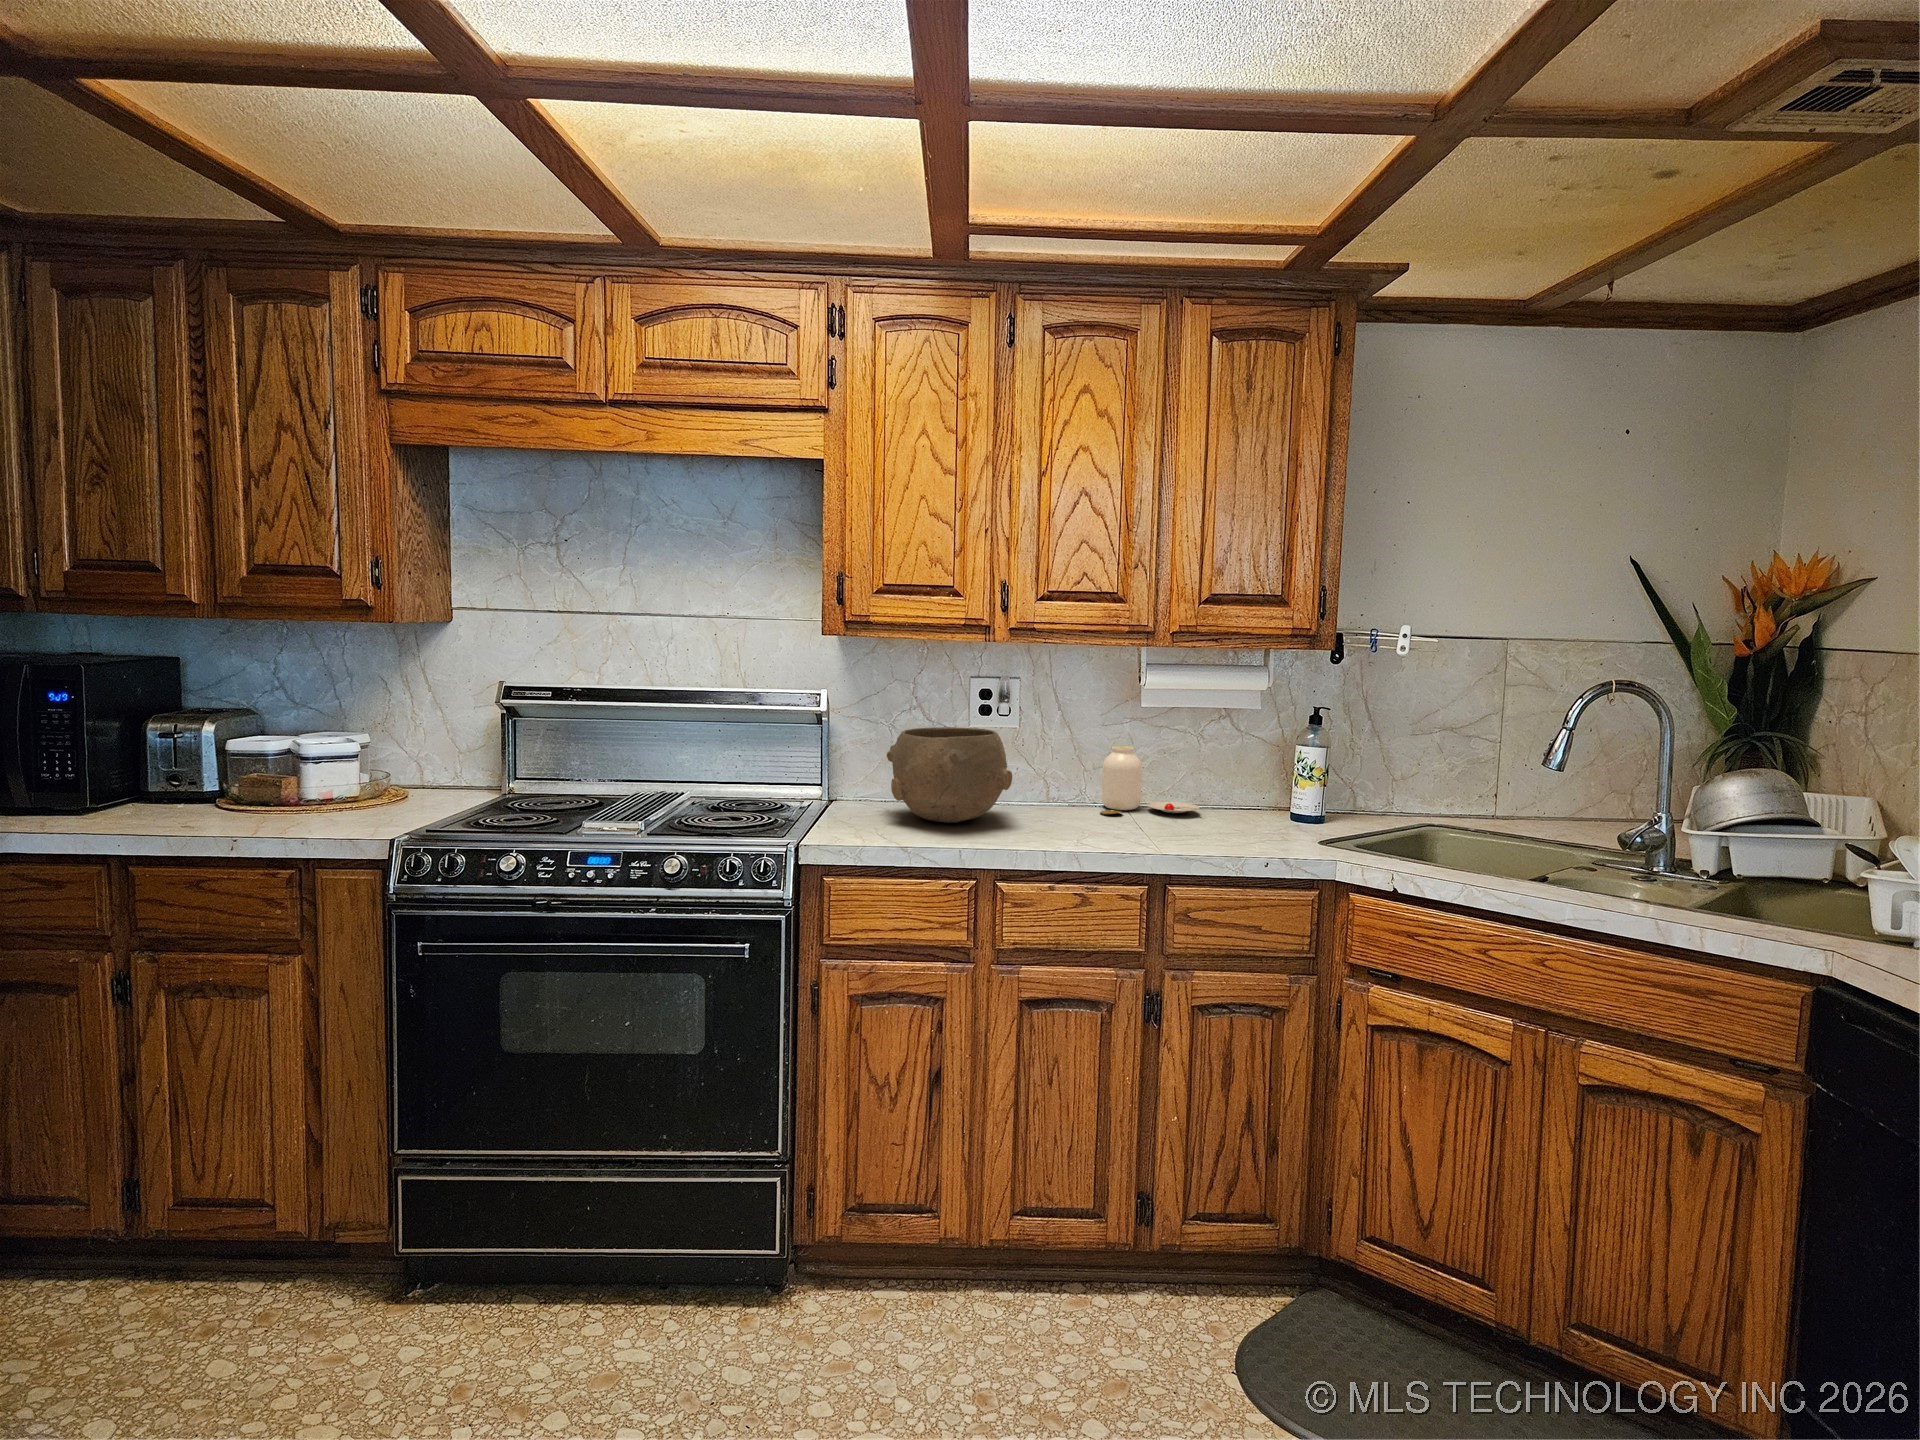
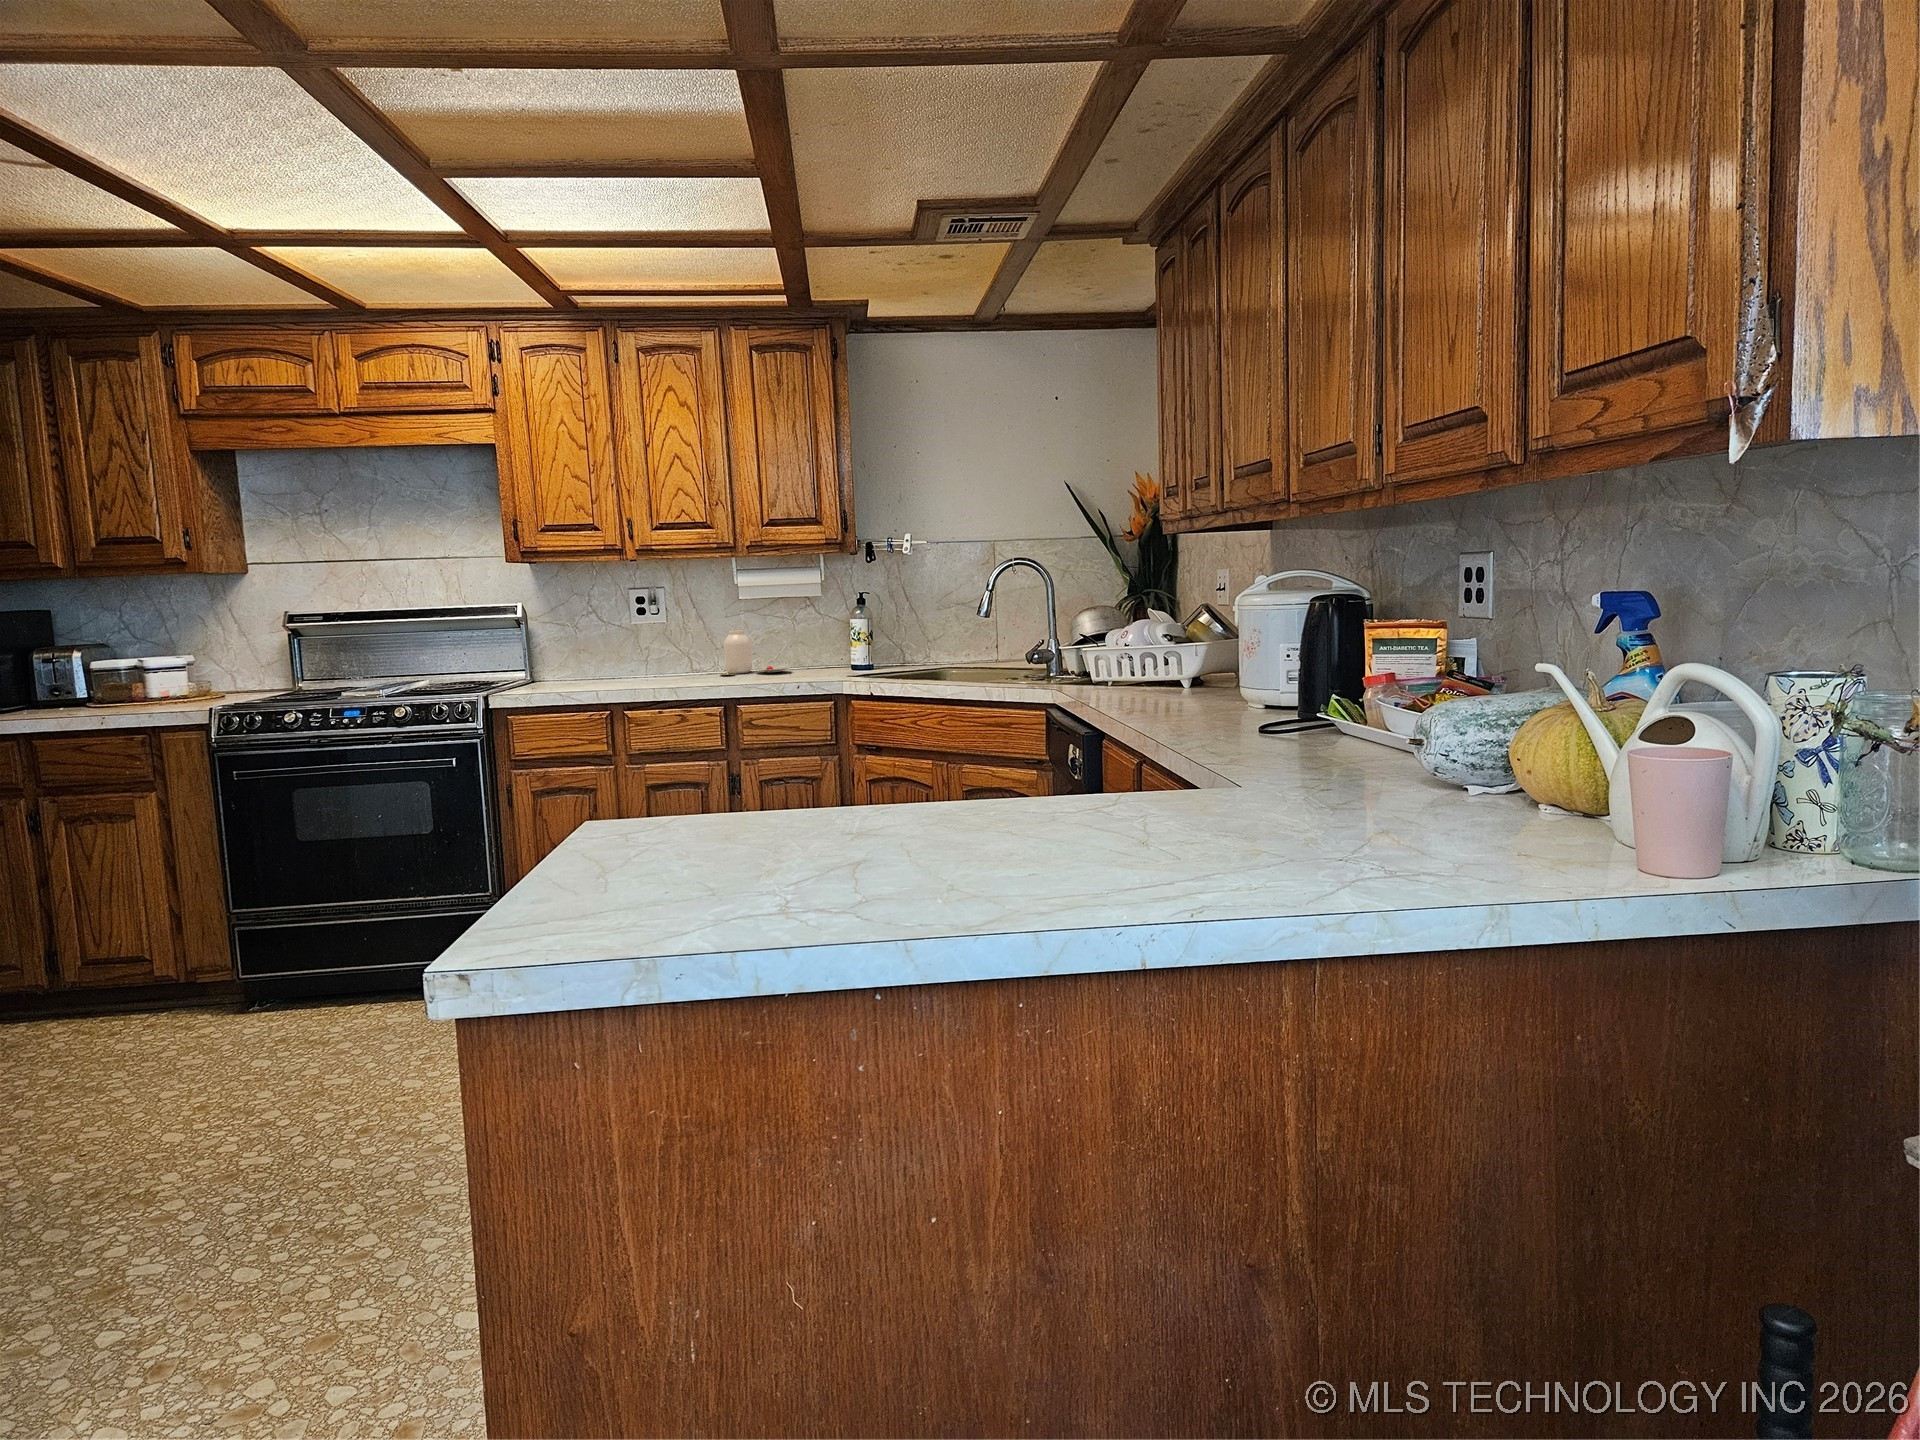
bowl: present [887,727,1012,823] -> none [561,621,646,684]

